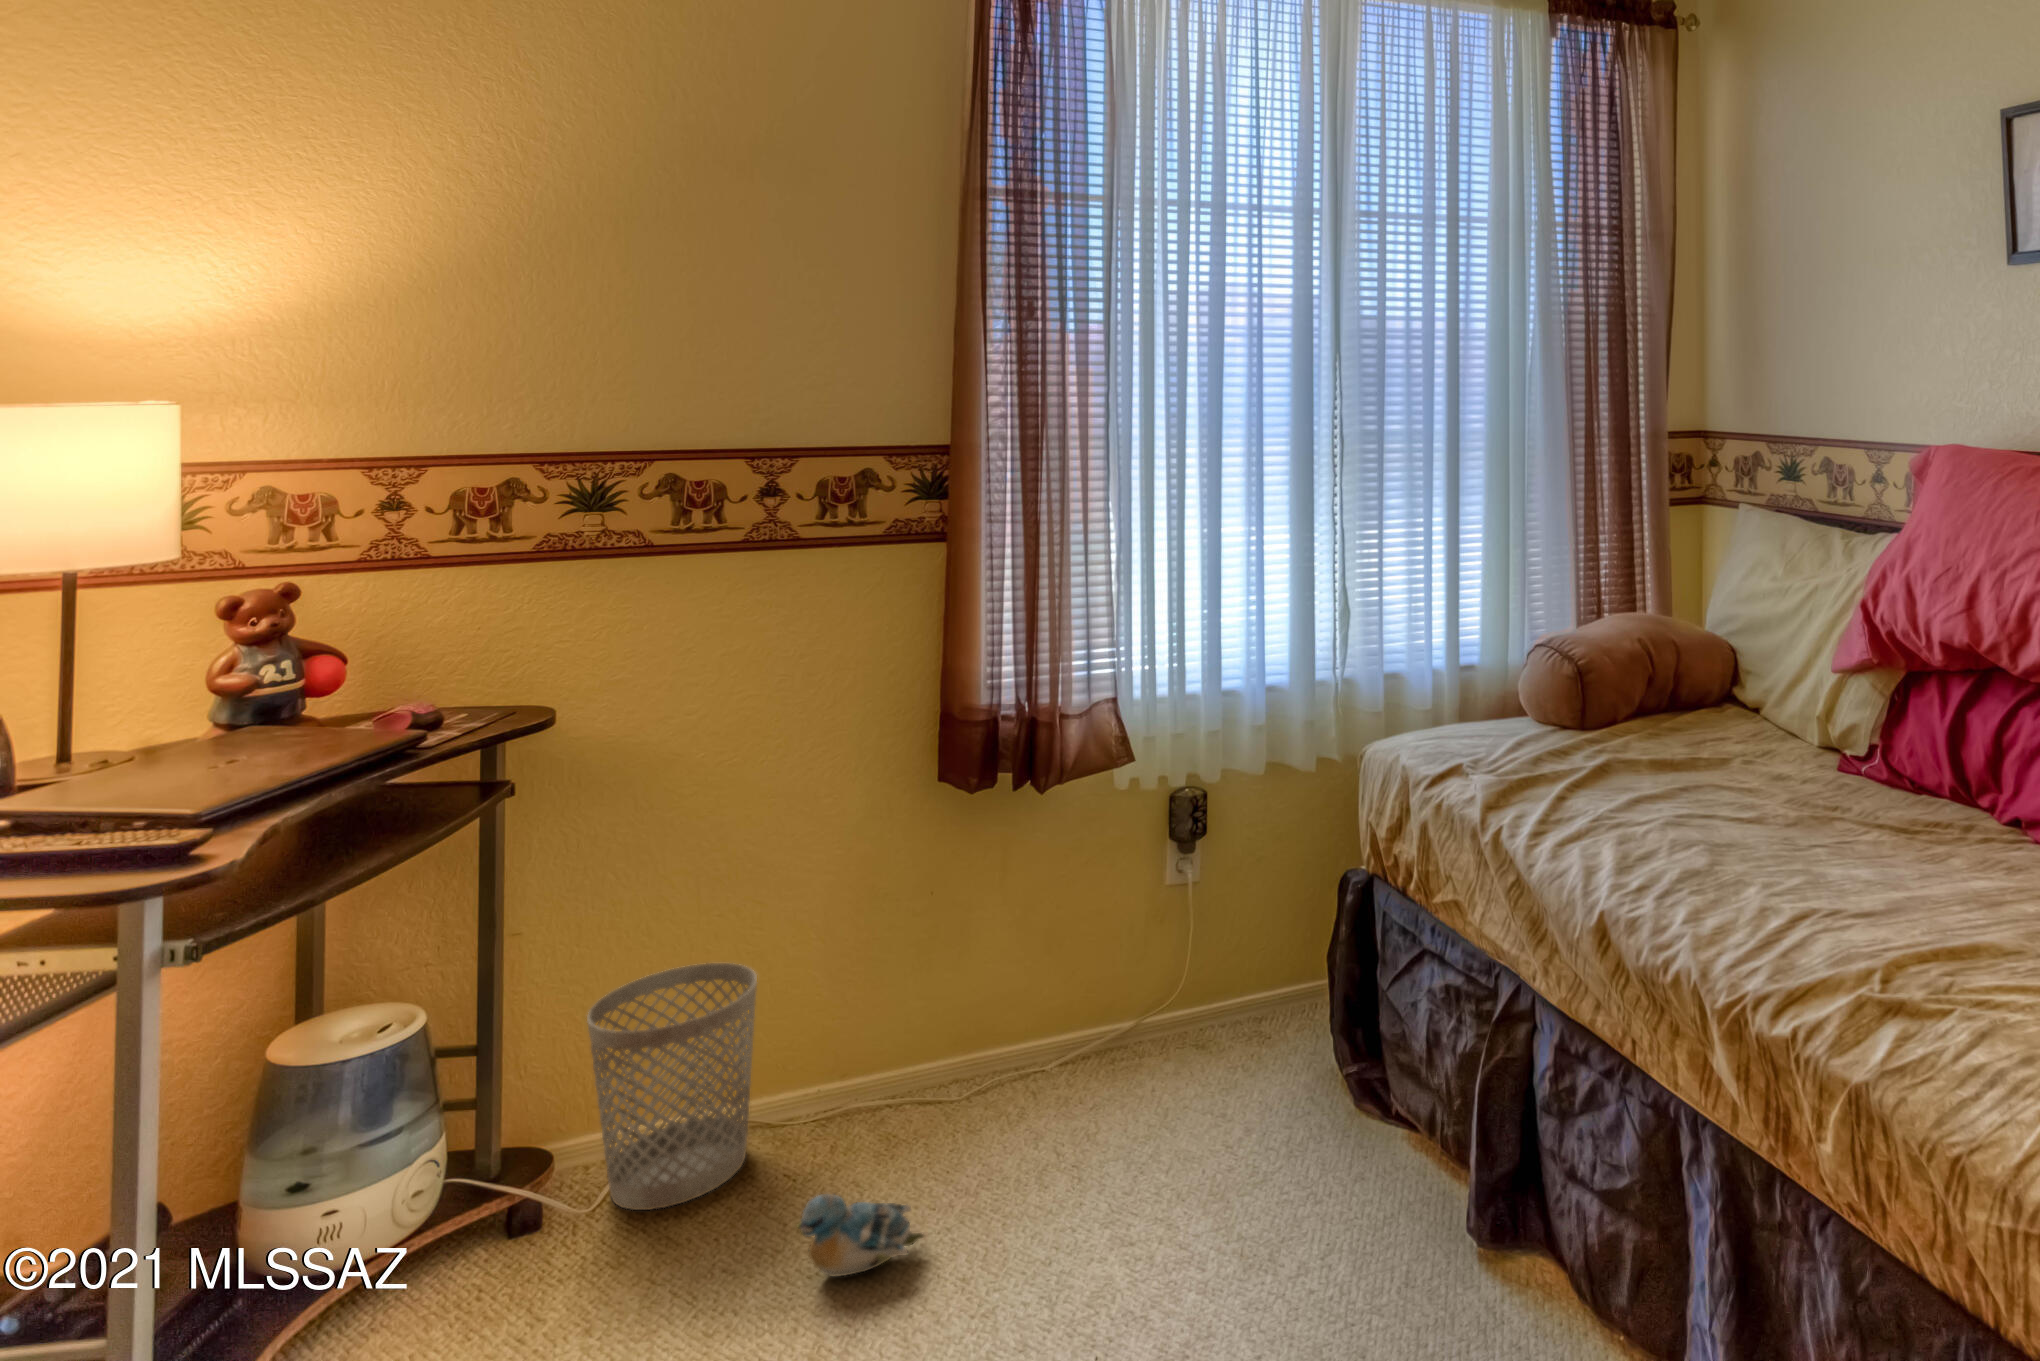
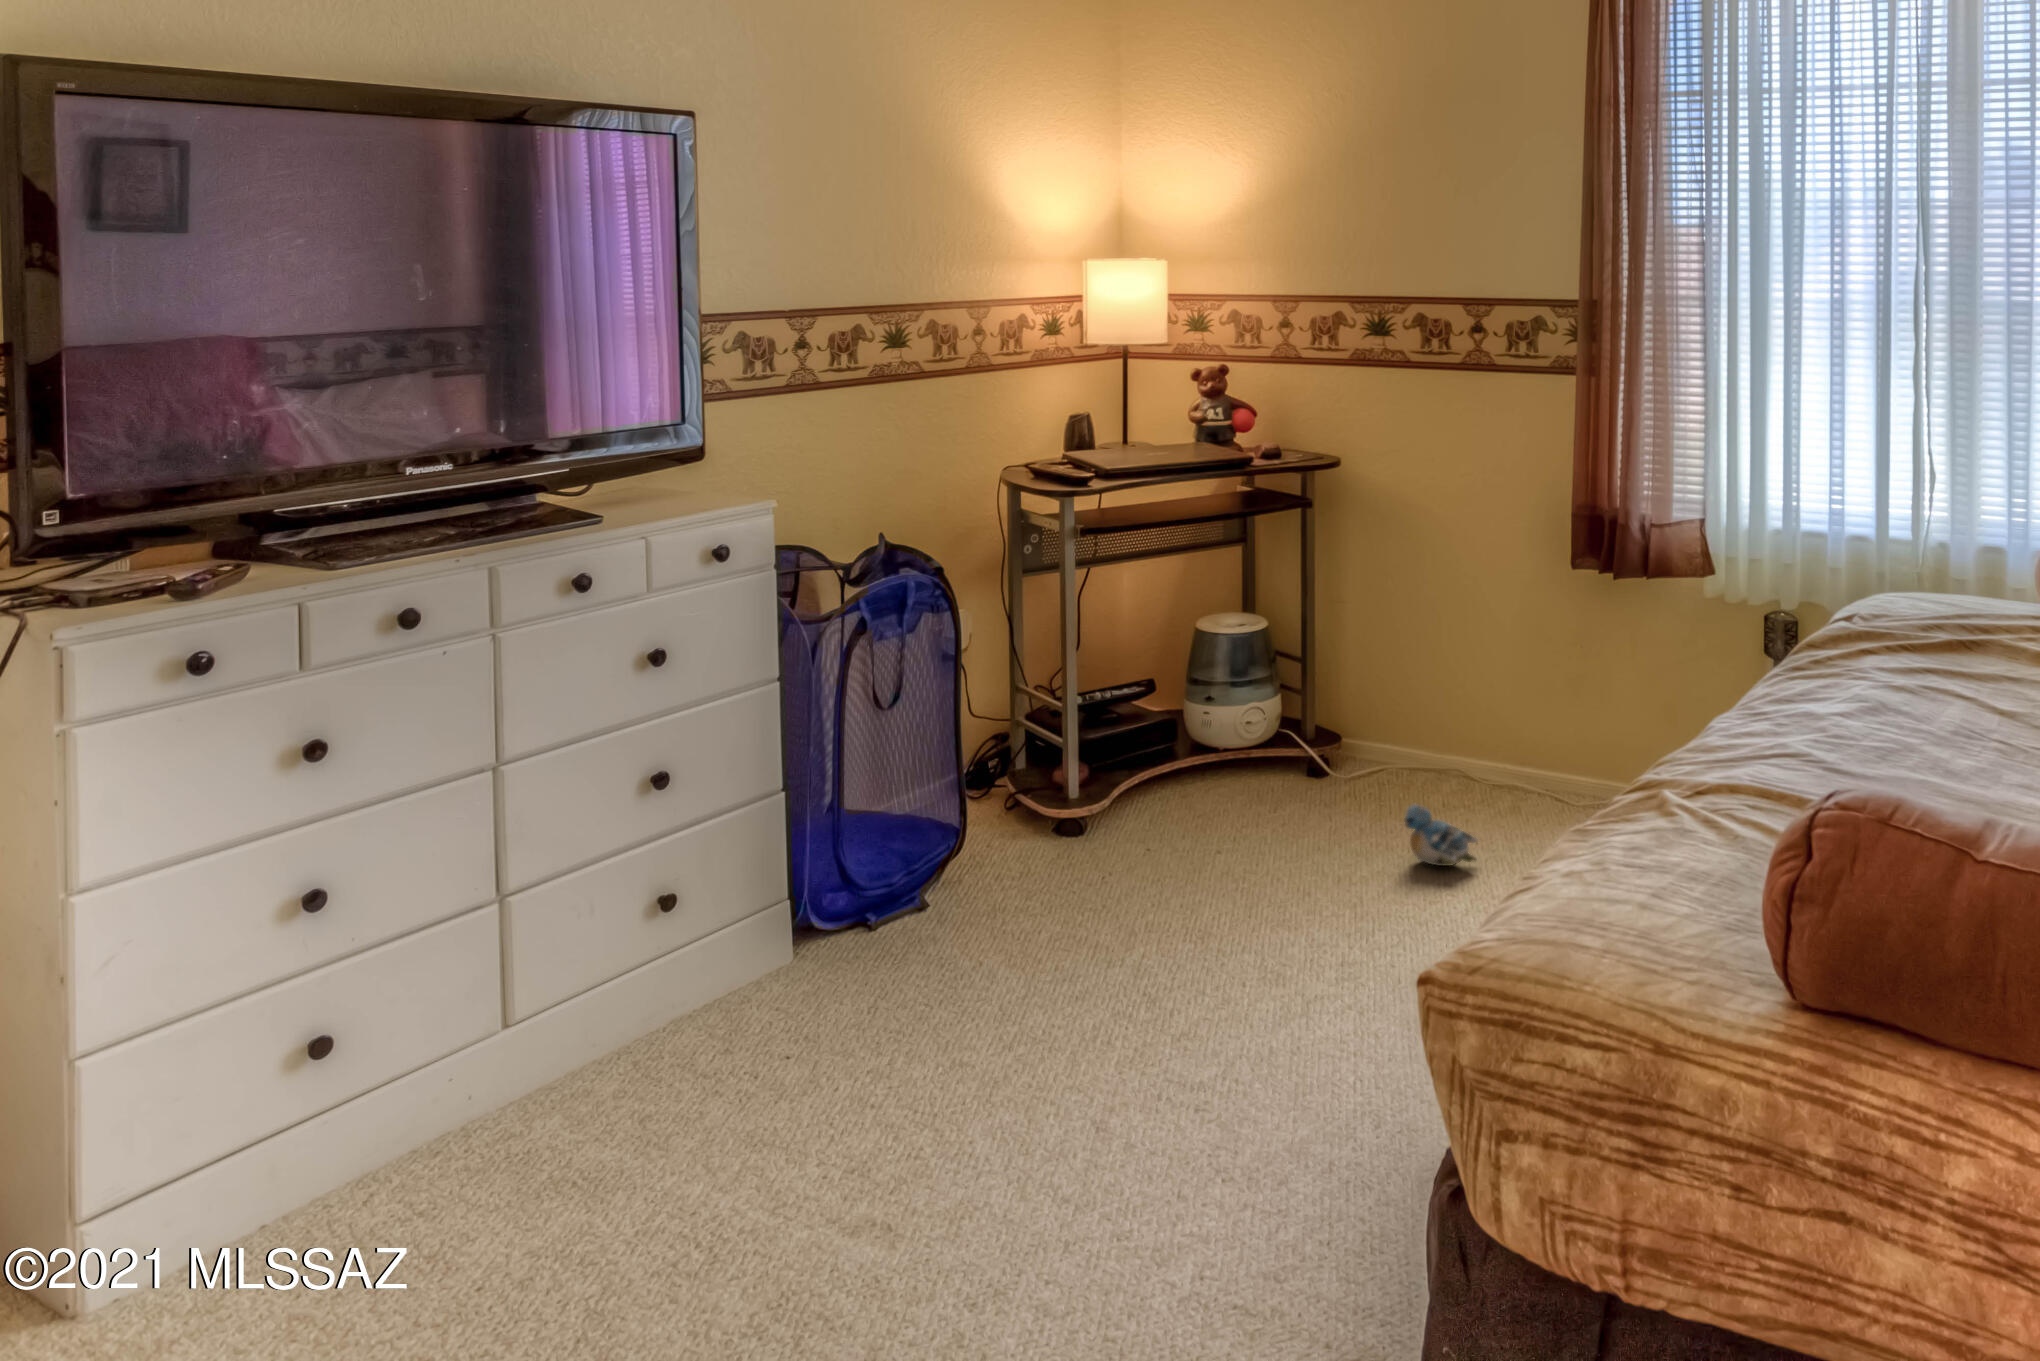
wastebasket: present [587,963,757,1210] -> none [1349,654,1449,801]

